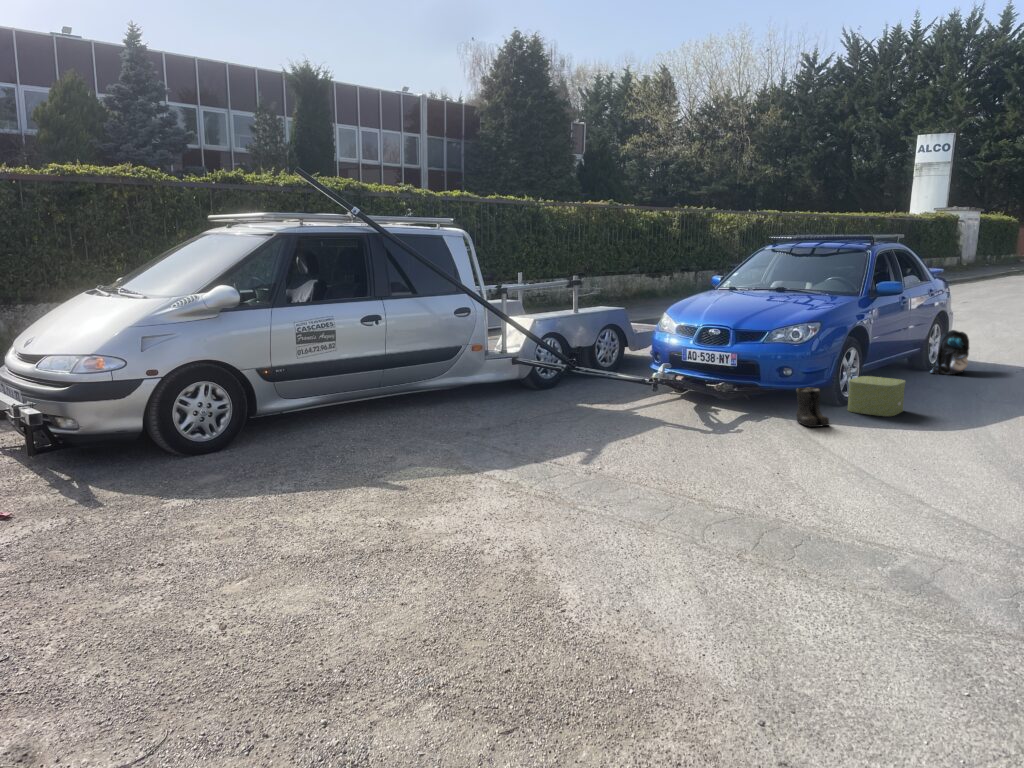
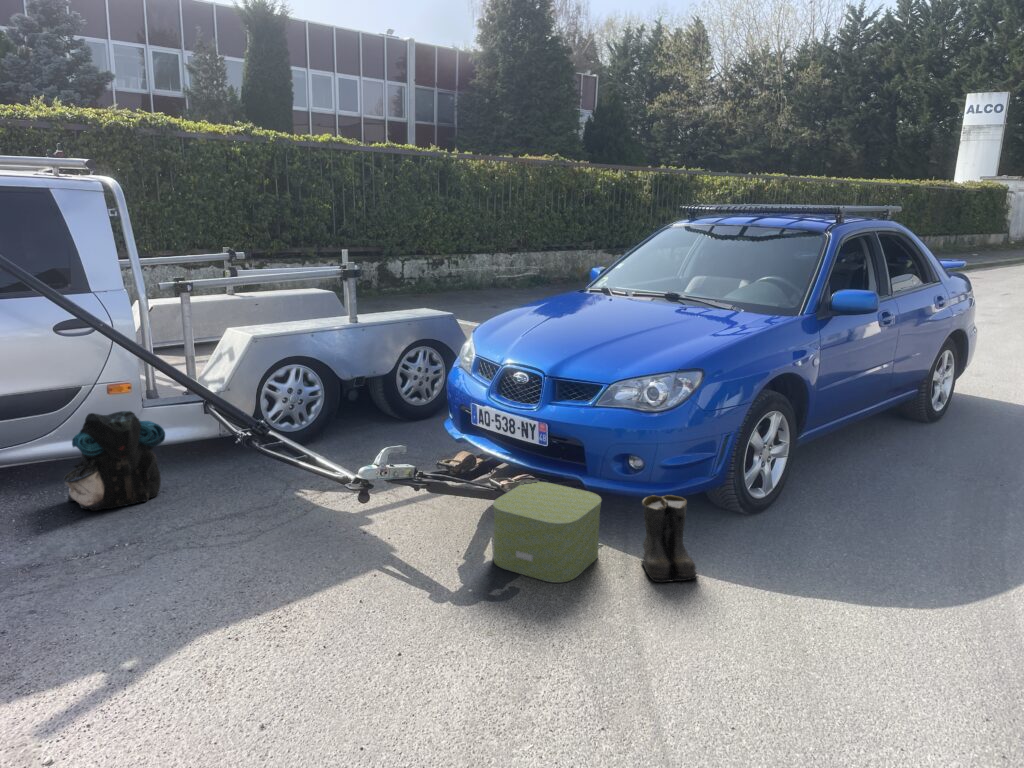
backpack: present [930,330,969,375] -> present [64,411,165,511]
storage box: present [848,376,905,416] -> present [493,482,602,583]

